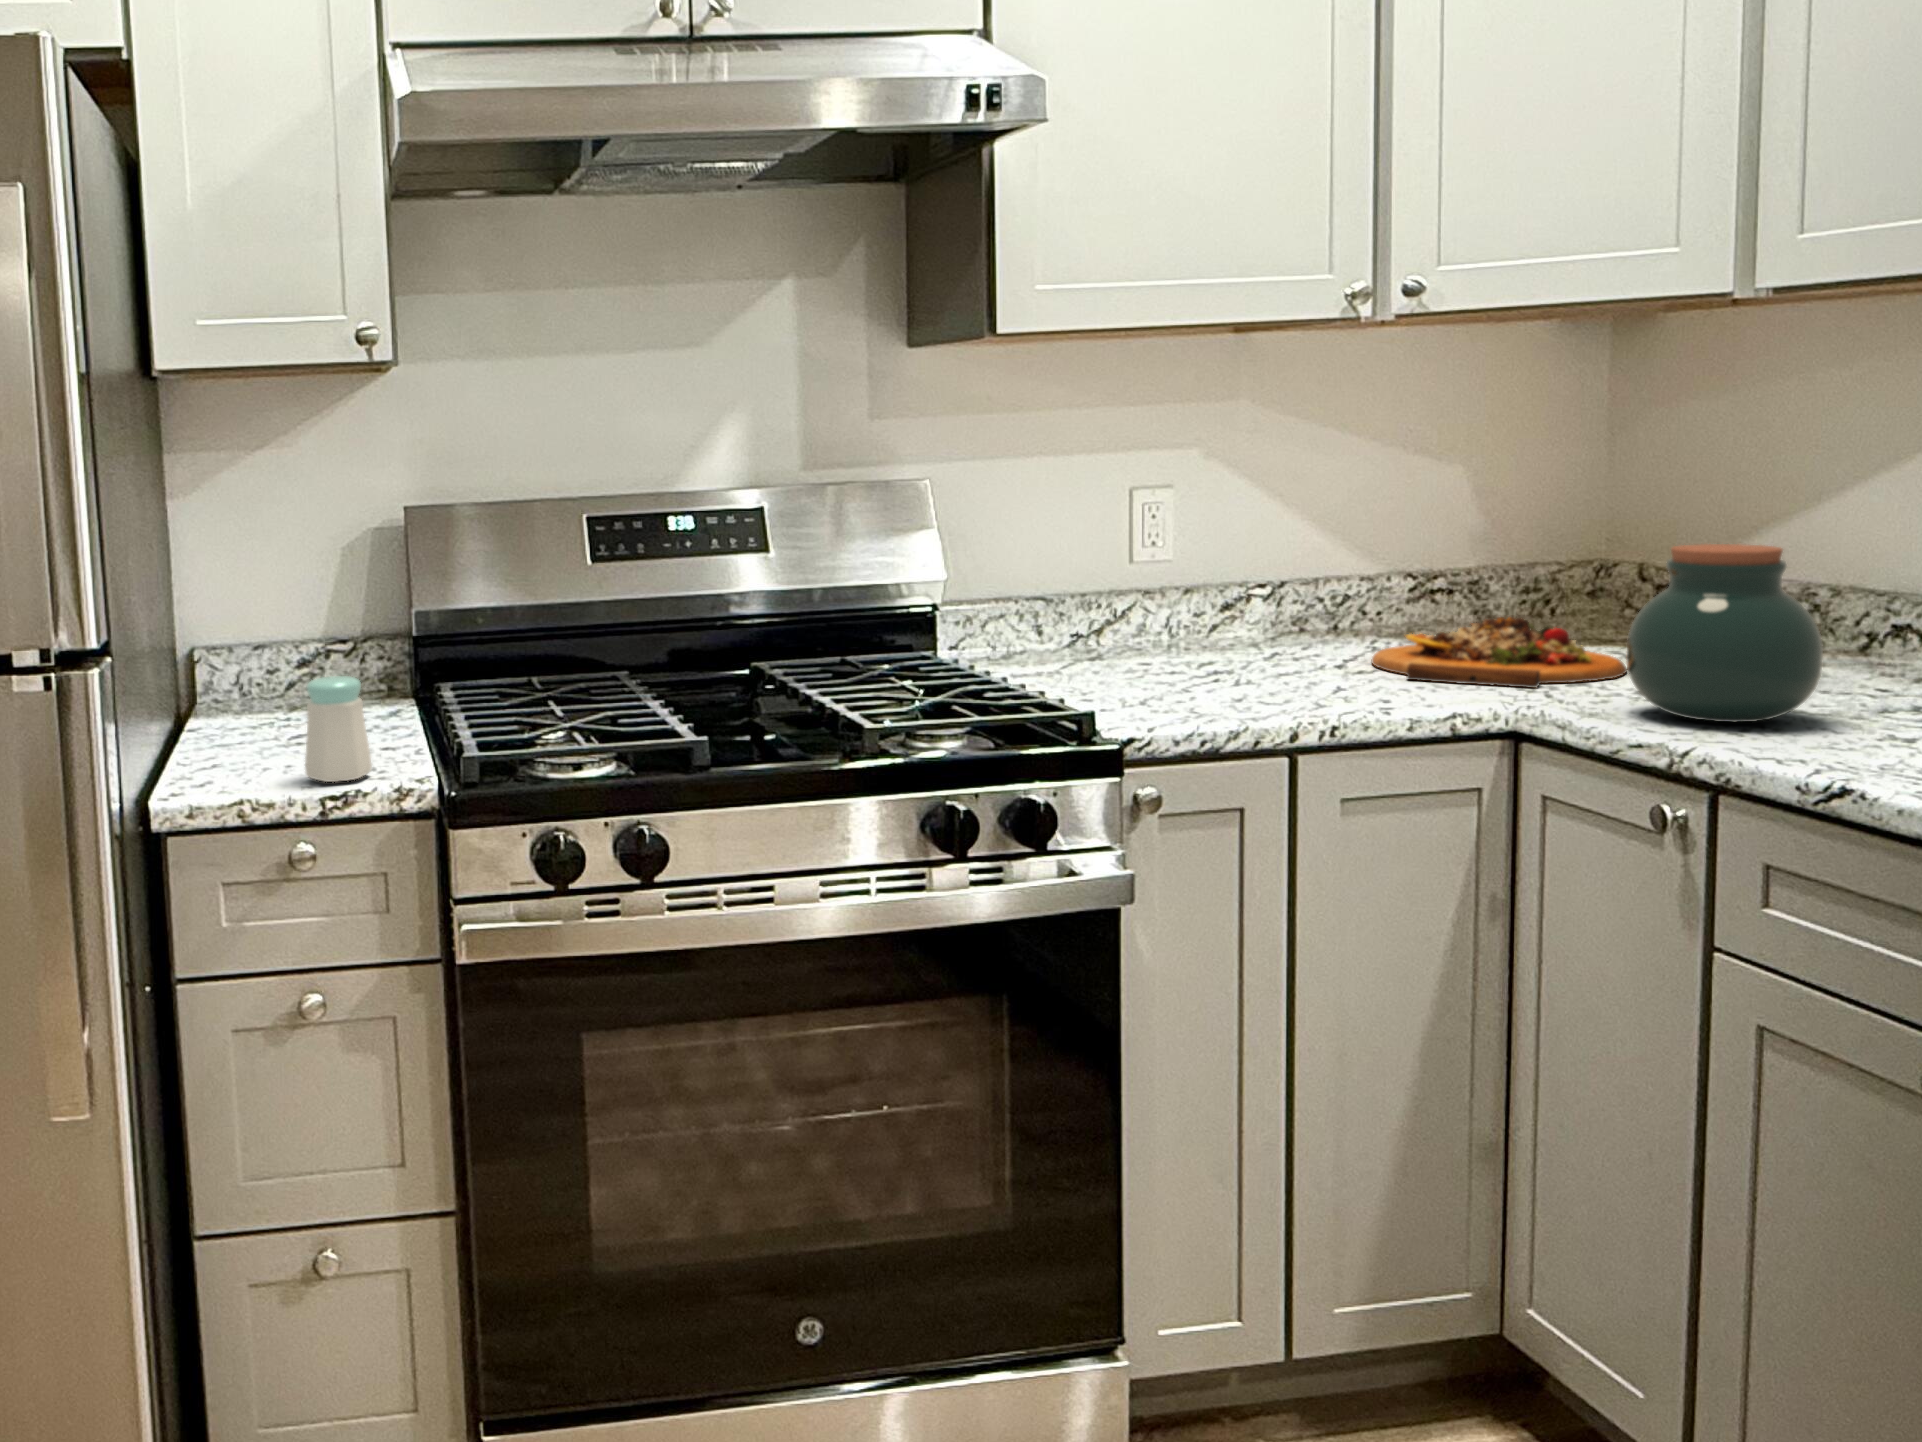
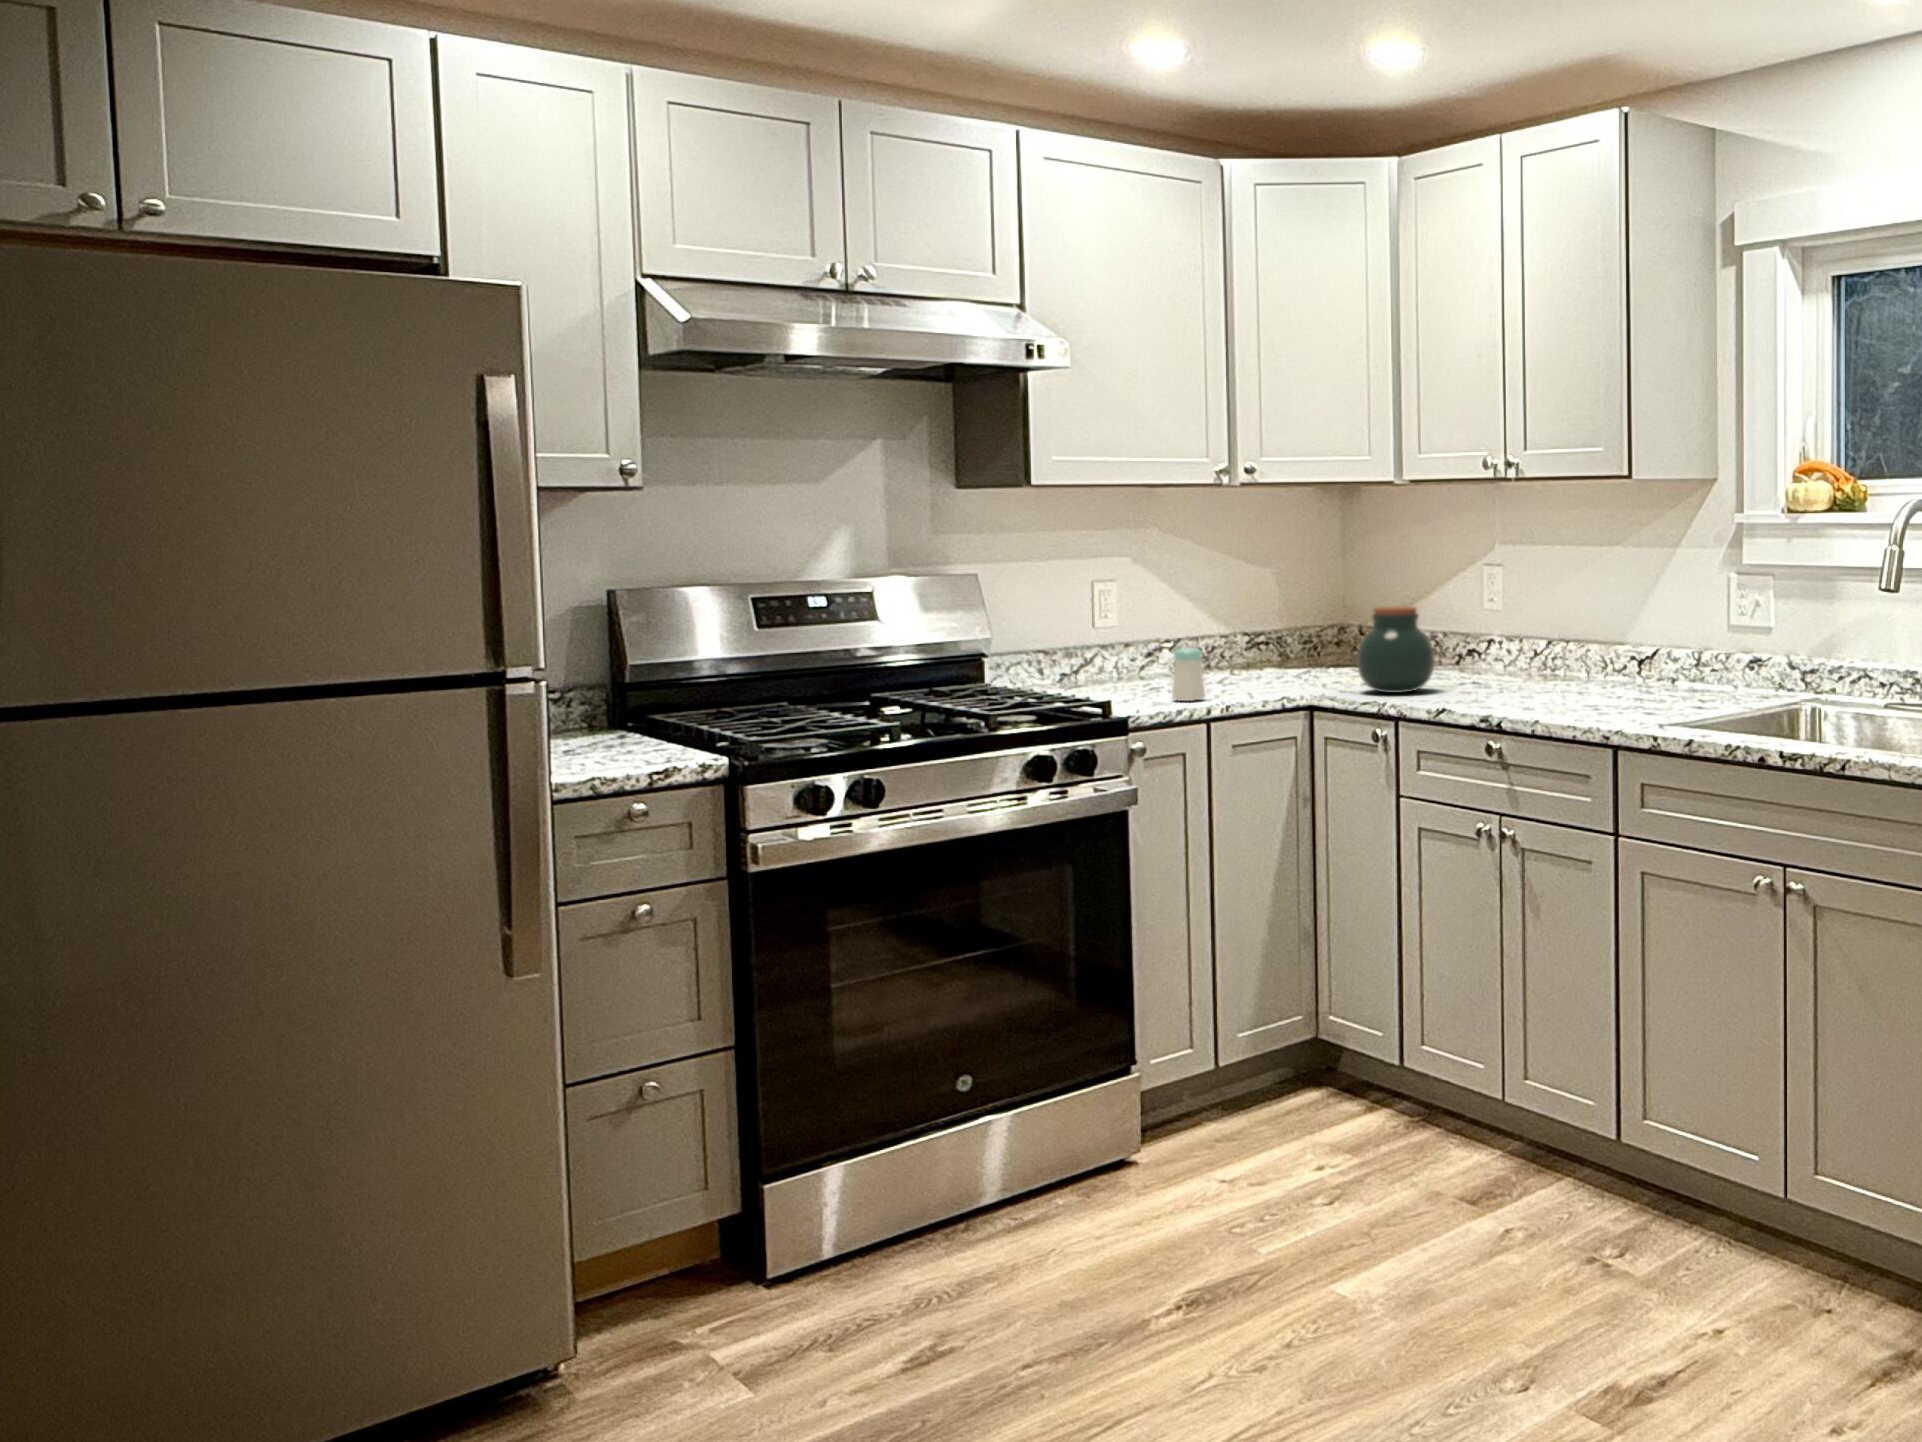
cutting board: present [1372,617,1627,688] -> none [1235,652,1359,687]
salt shaker: present [305,676,372,782] -> present [1172,648,1205,701]

